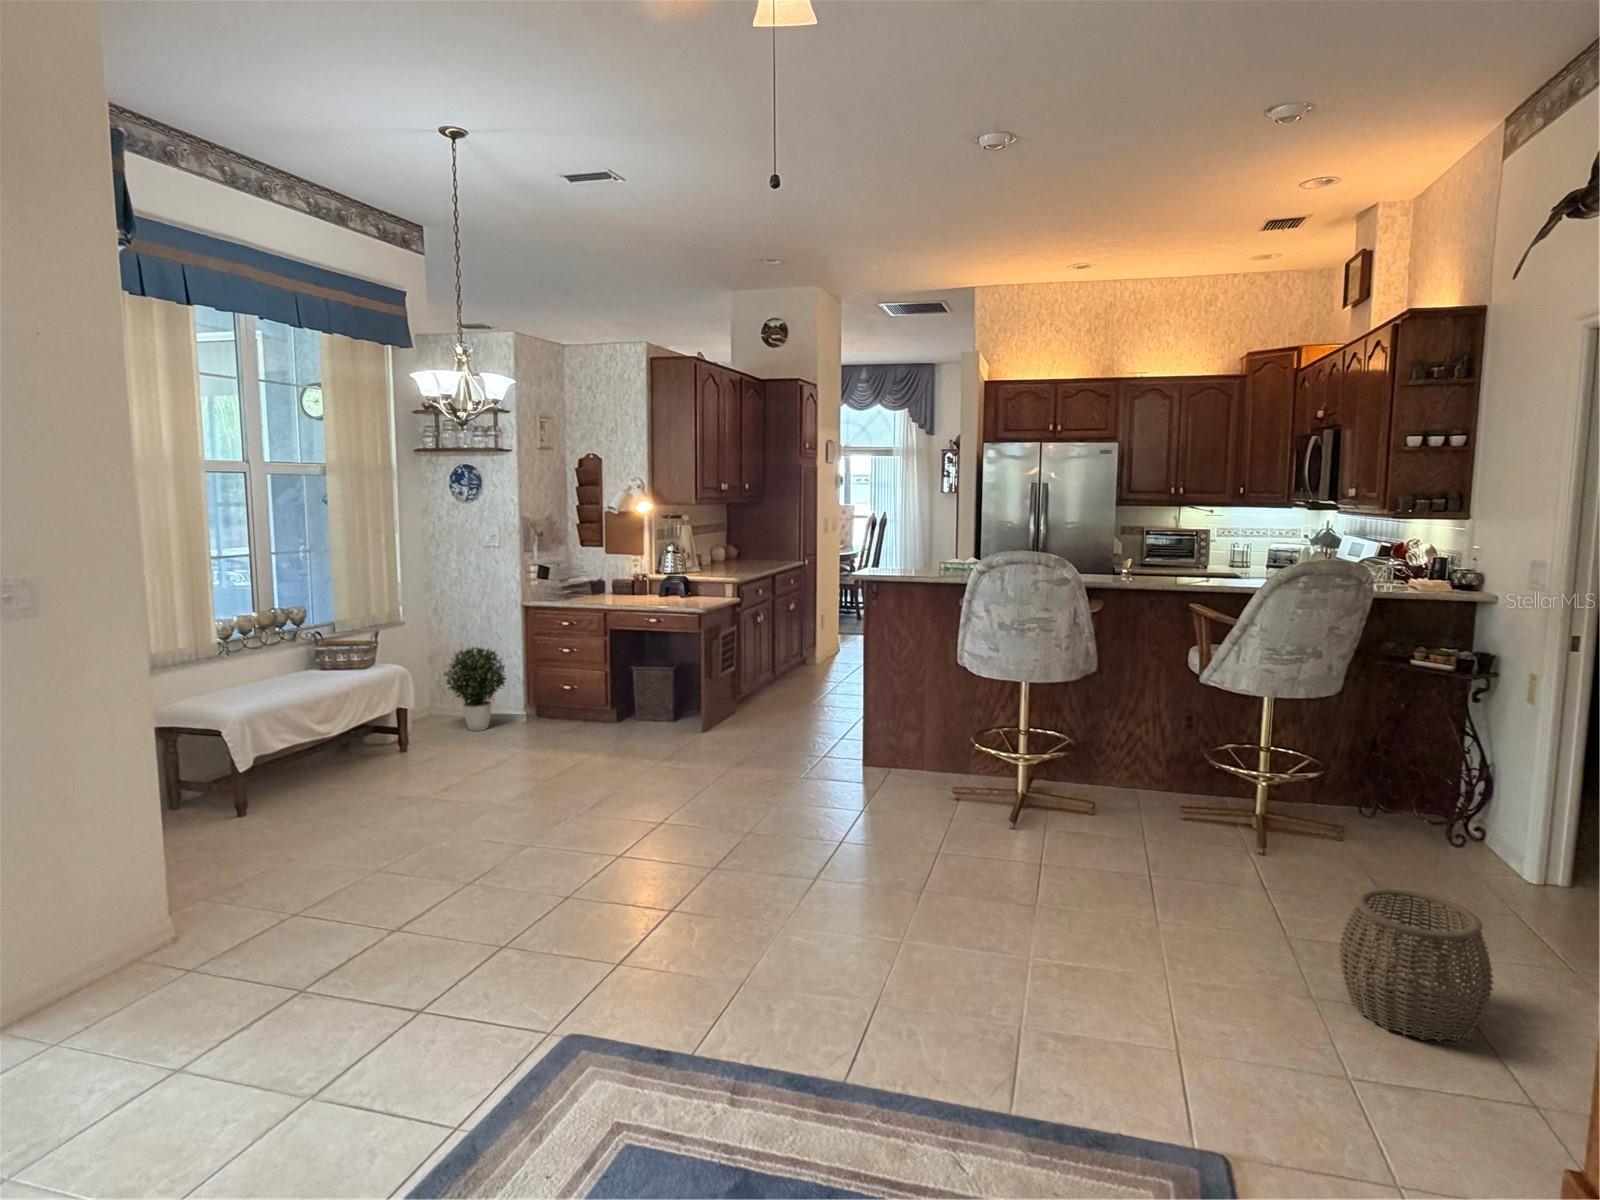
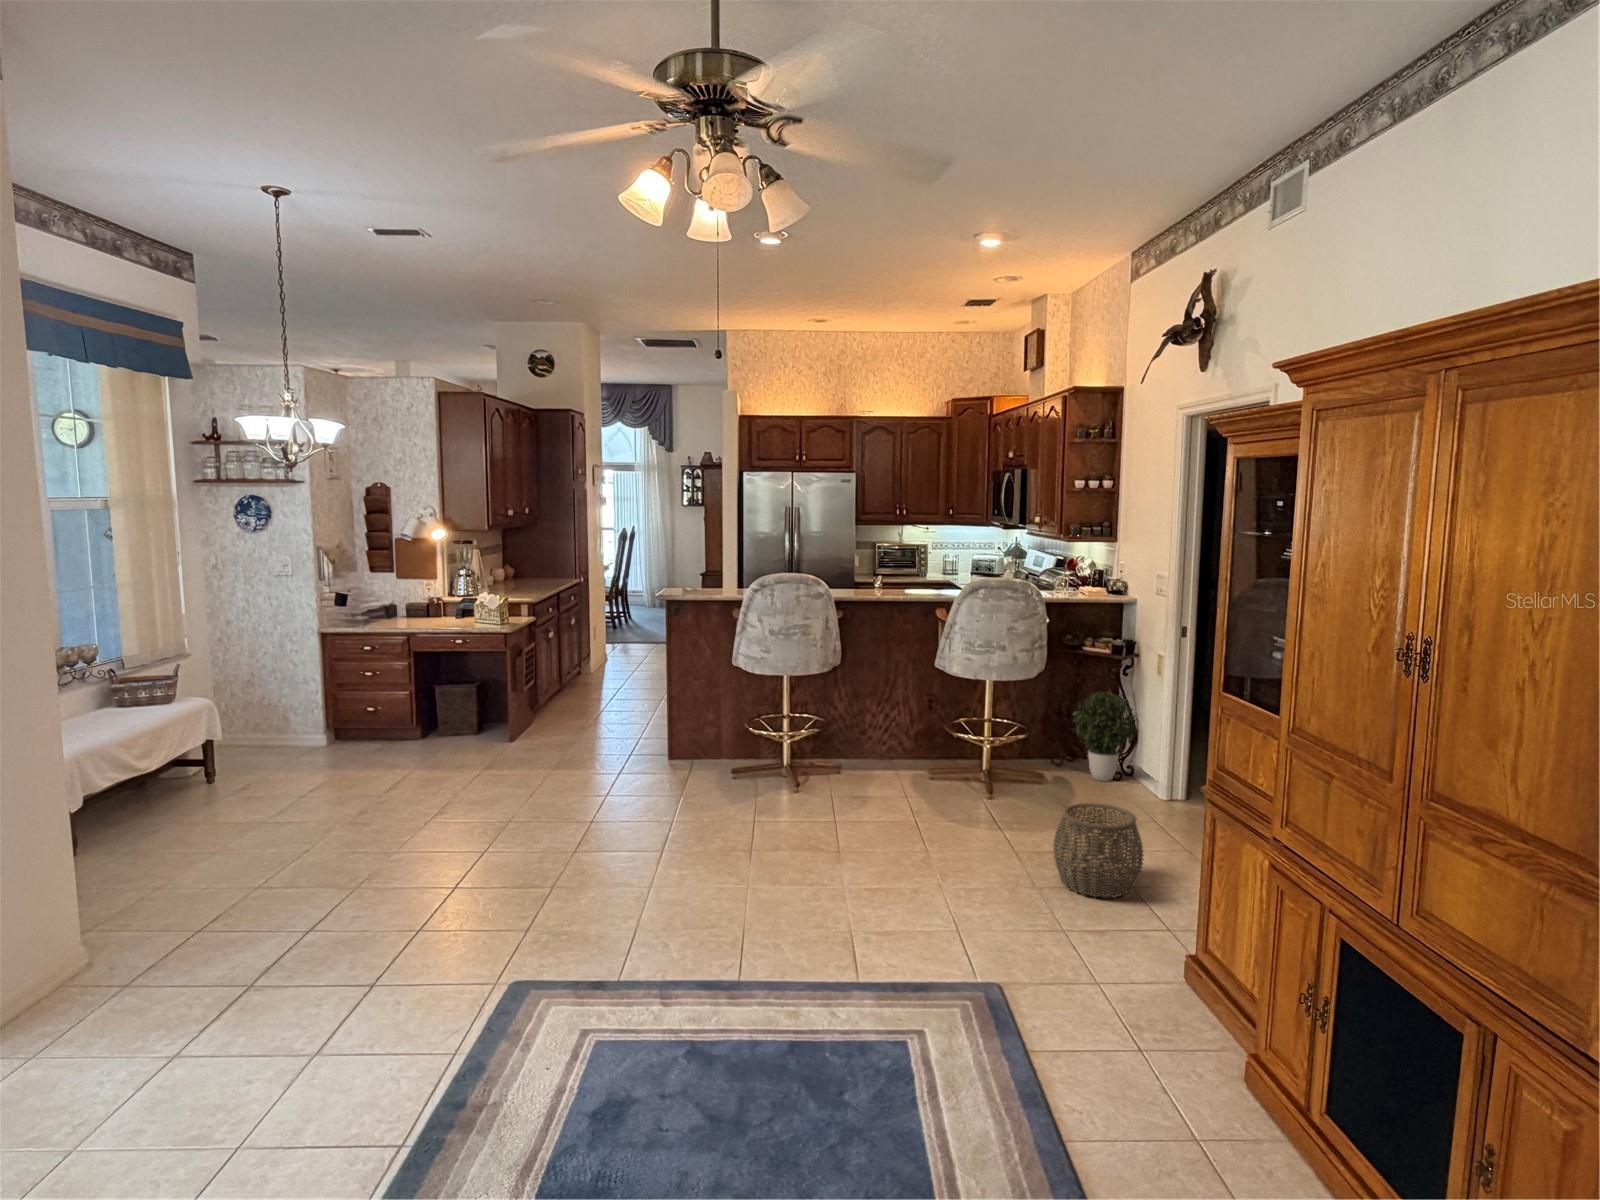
potted plant: present [444,647,506,731] -> present [1073,691,1136,781]

